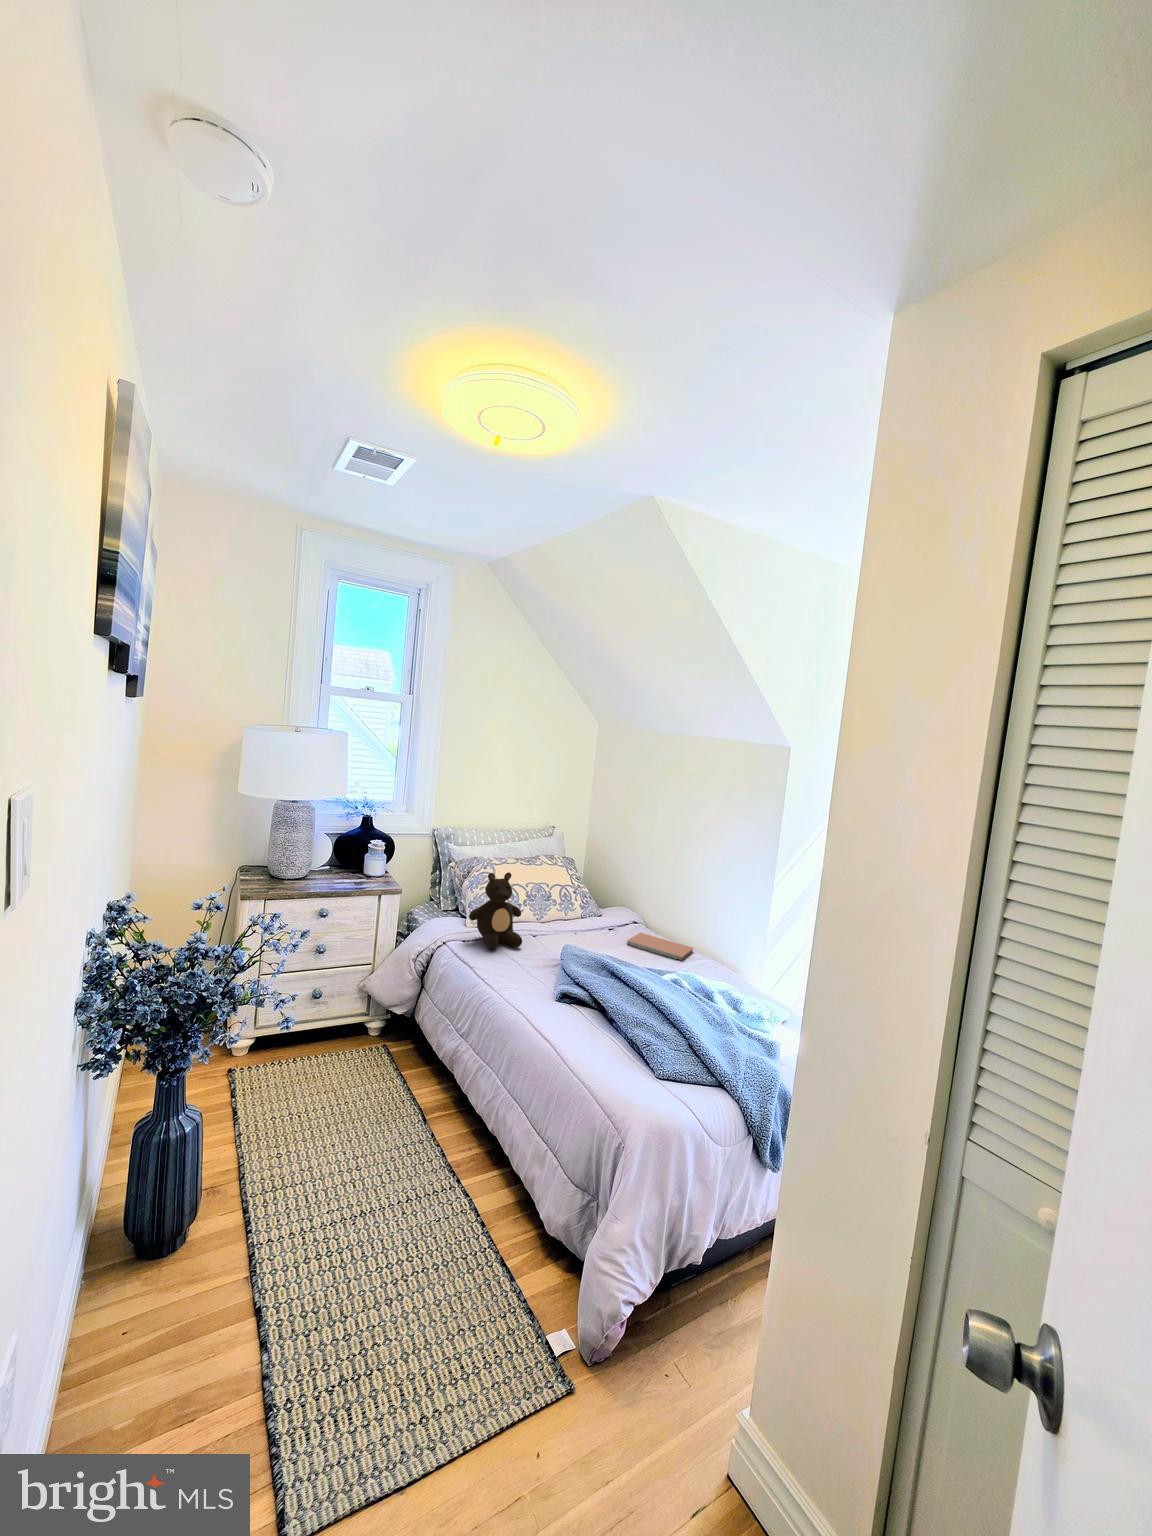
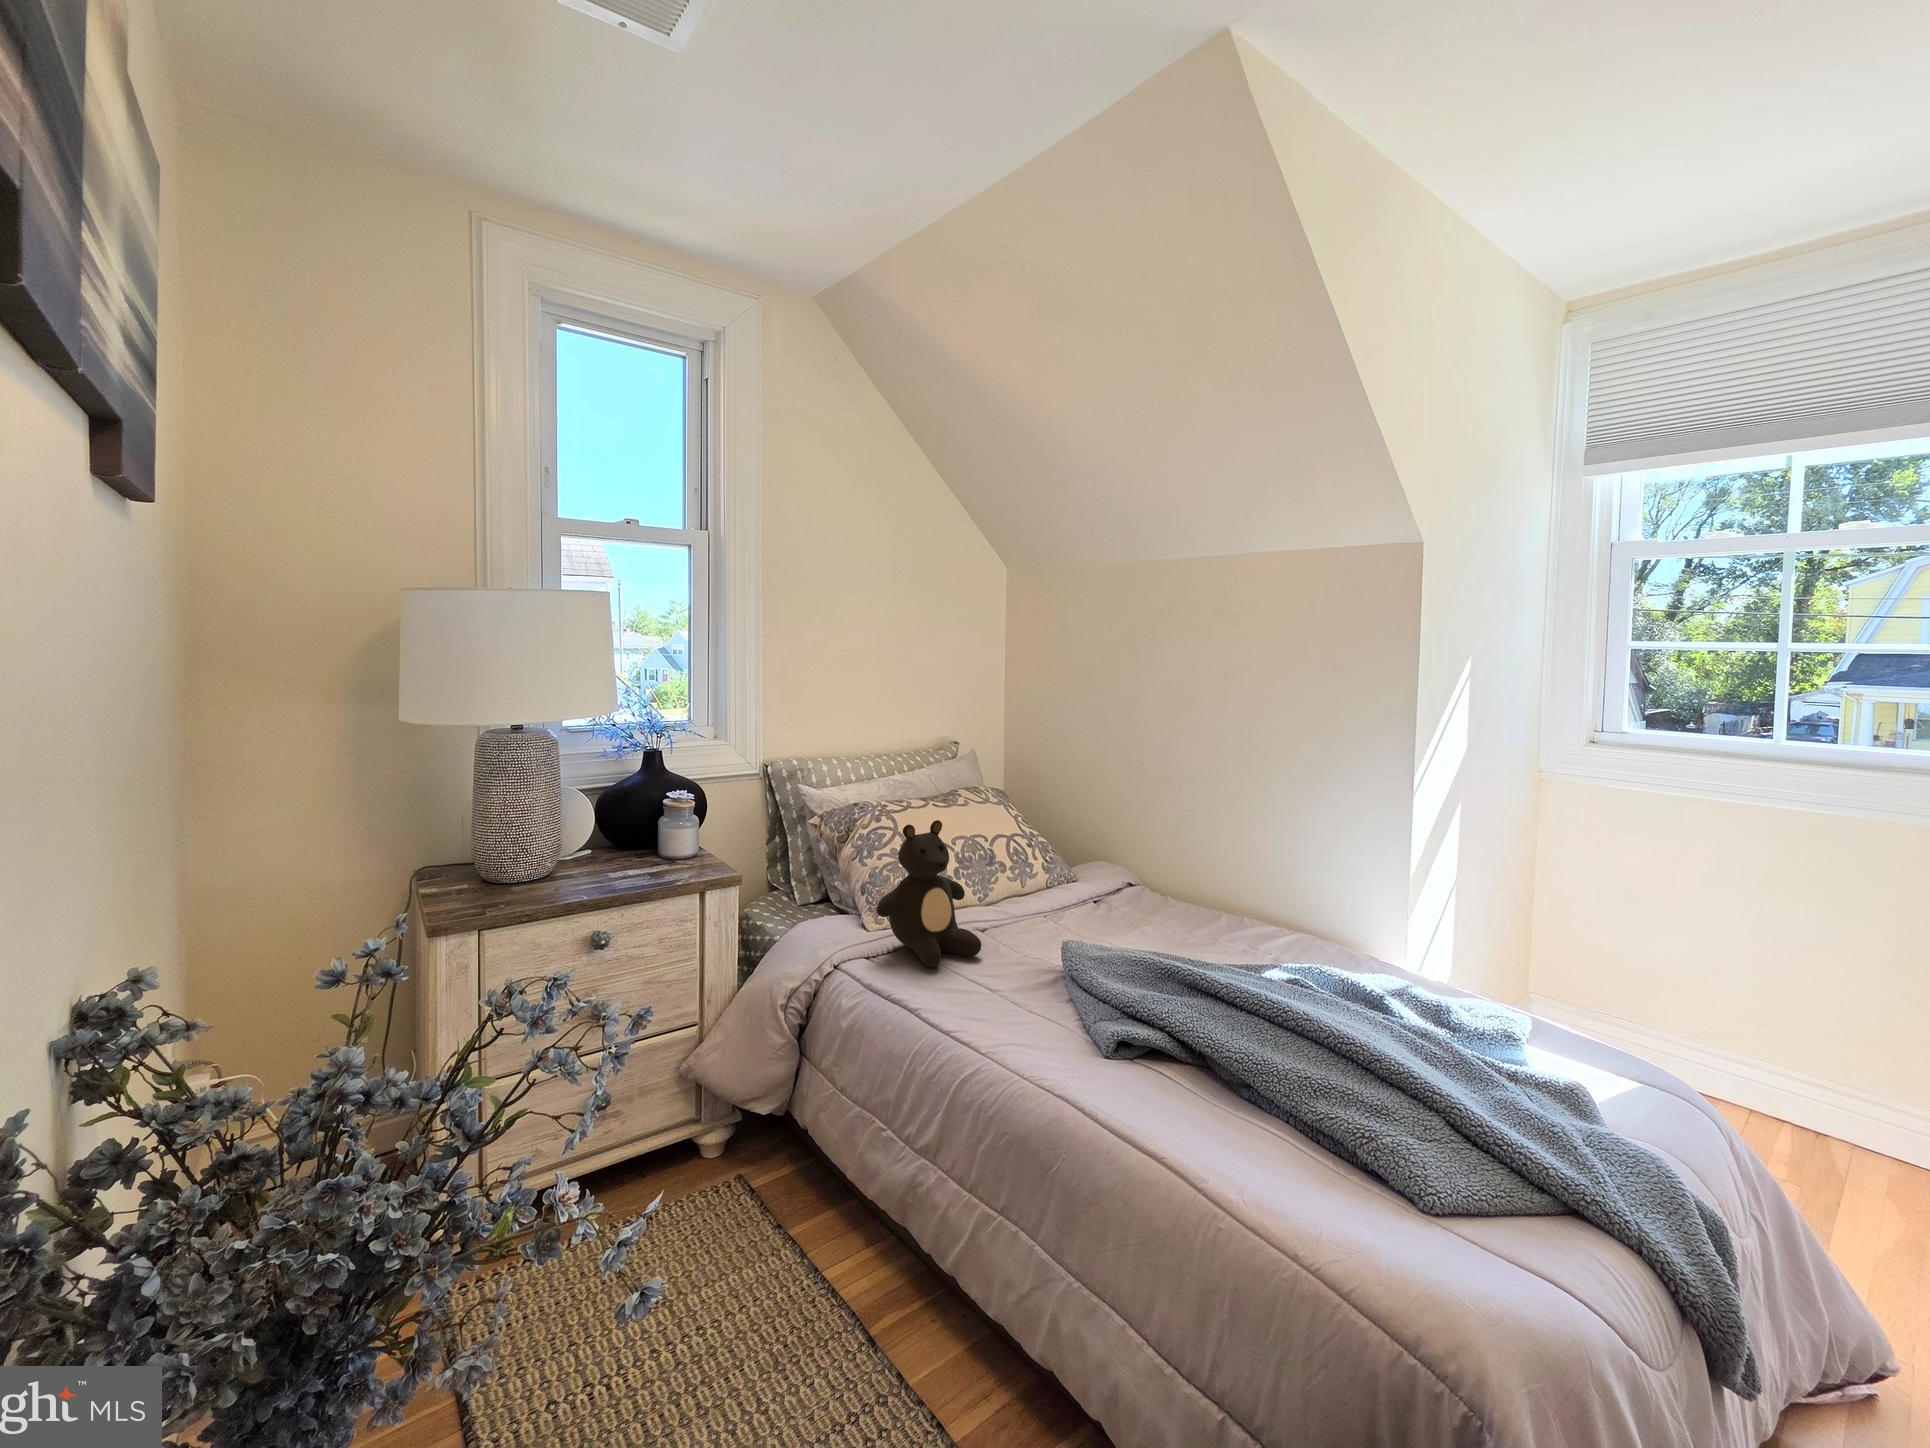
notebook: present [627,933,693,960] -> none [1151,900,1266,940]

